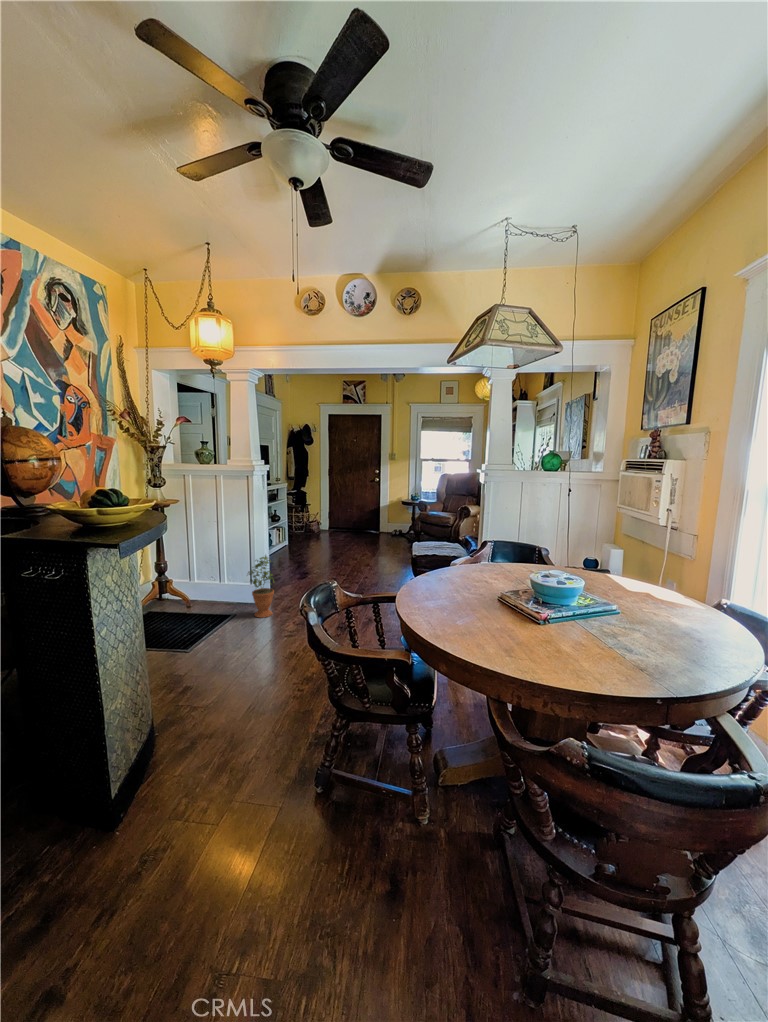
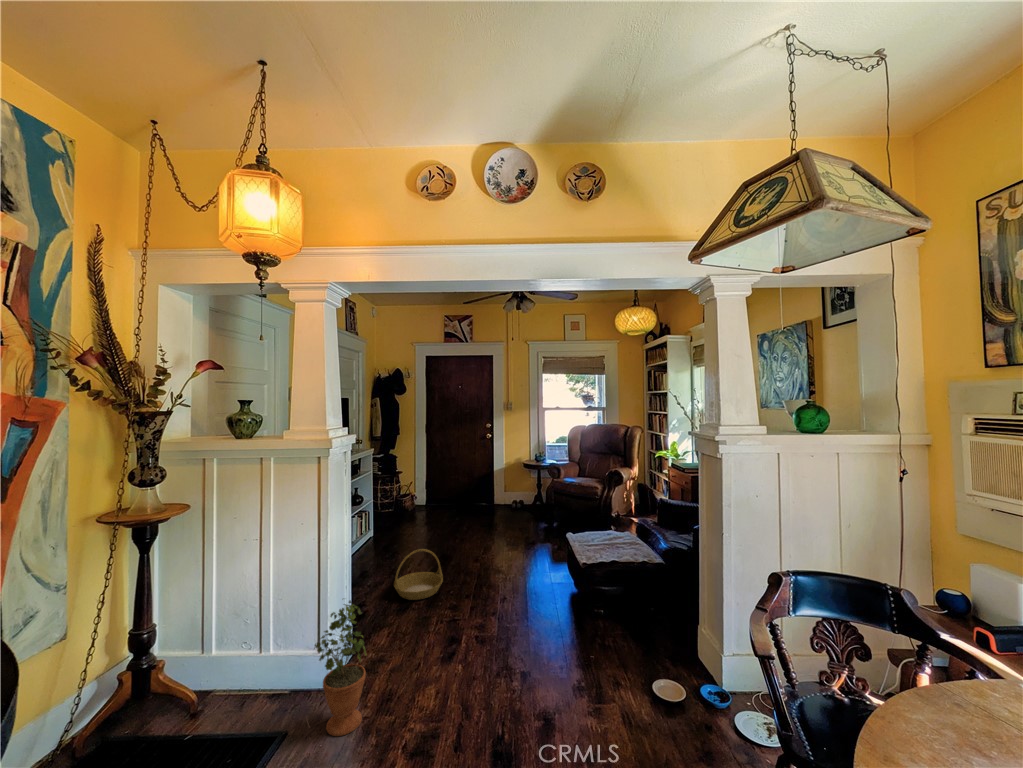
basket: none [296,546,328,575] -> present [394,549,443,600]

